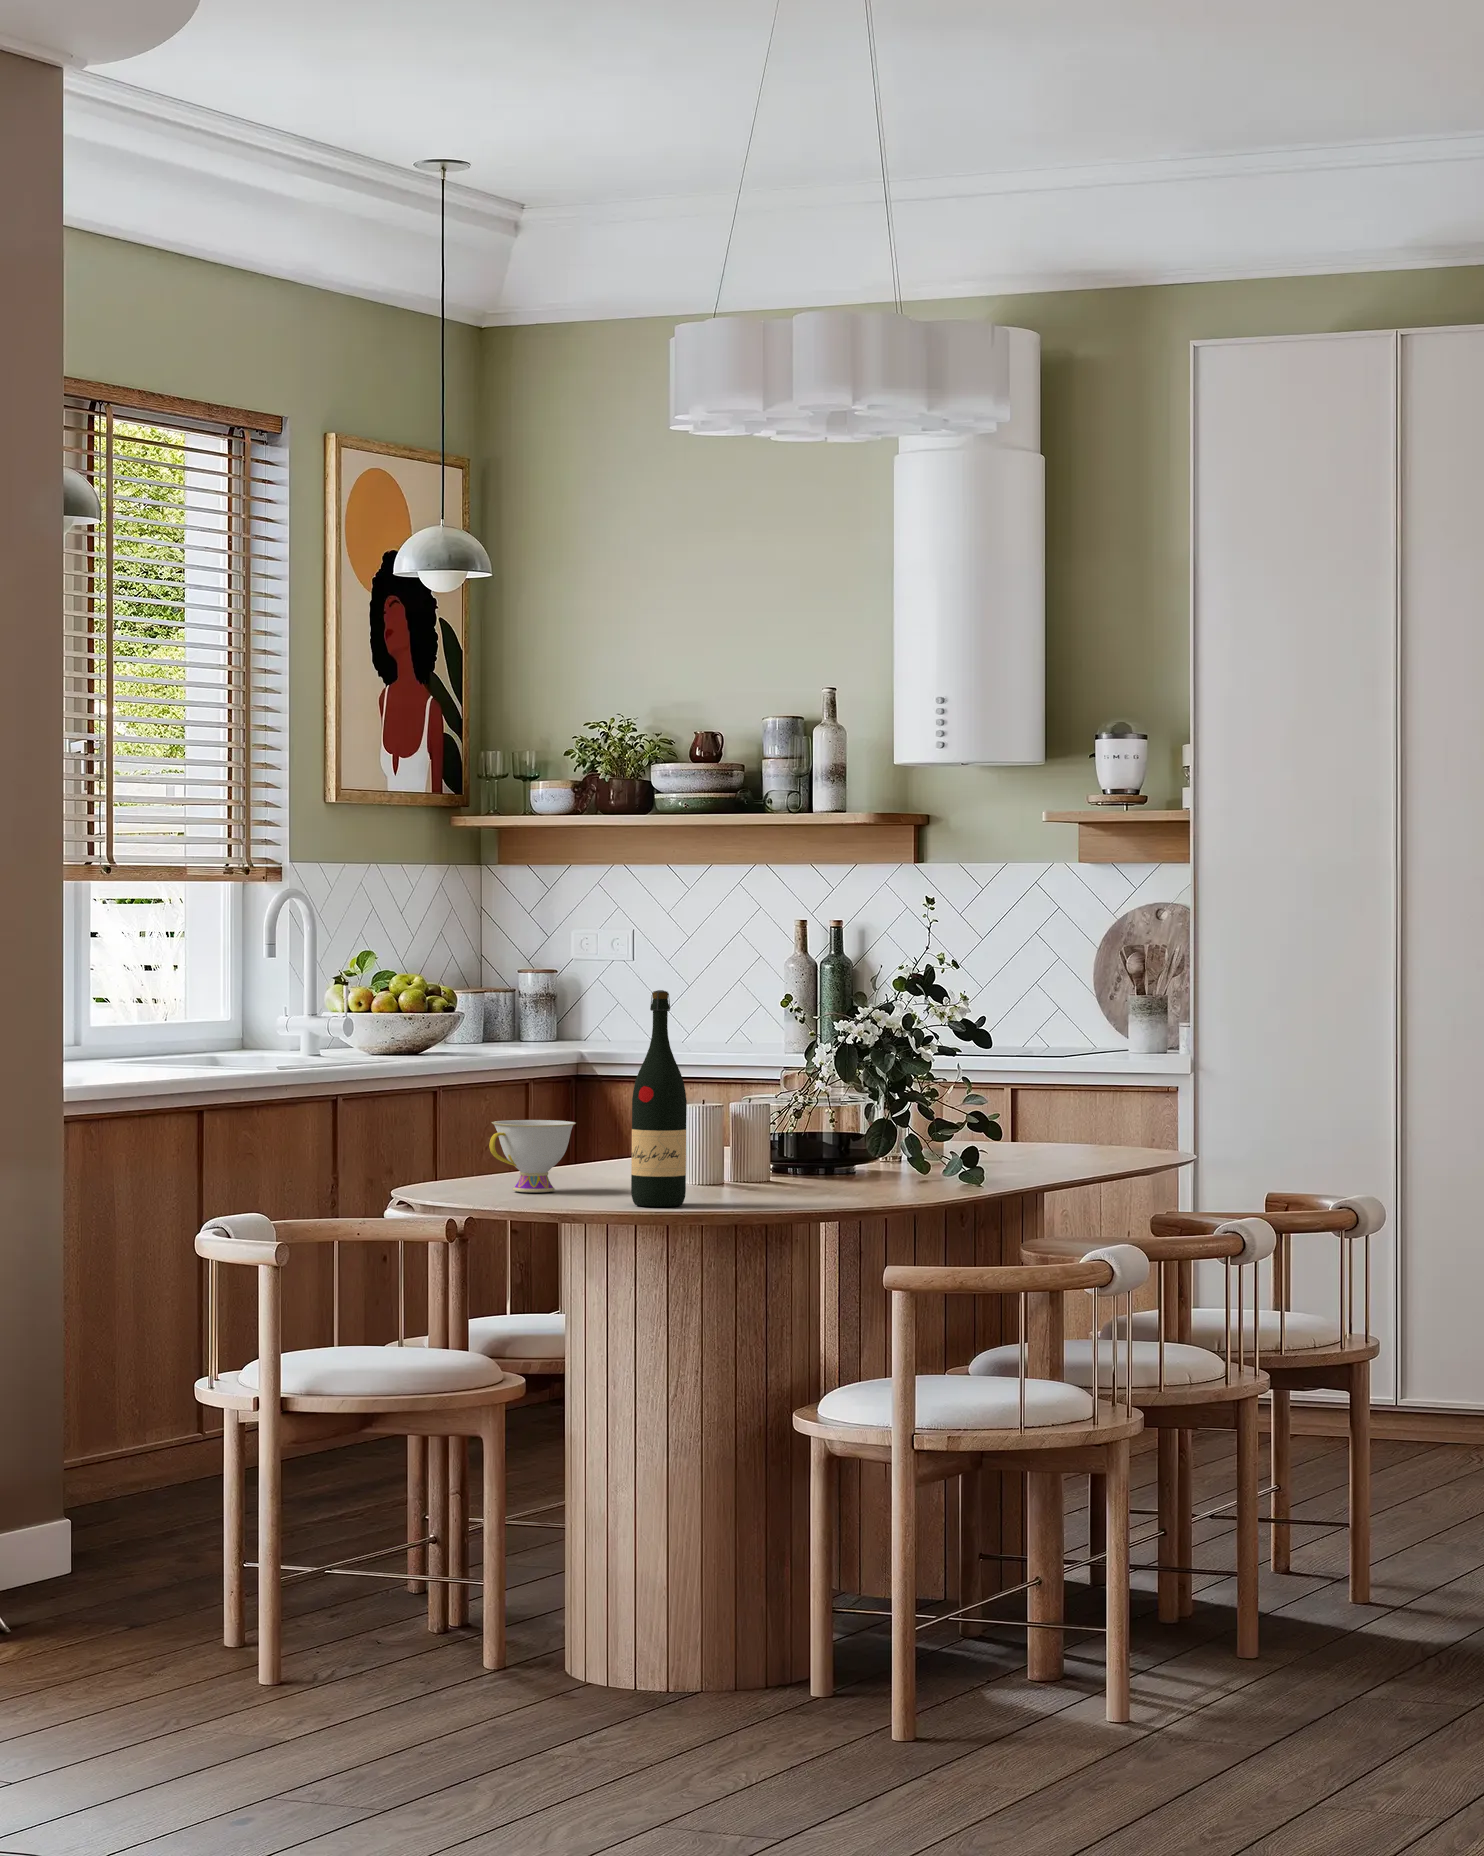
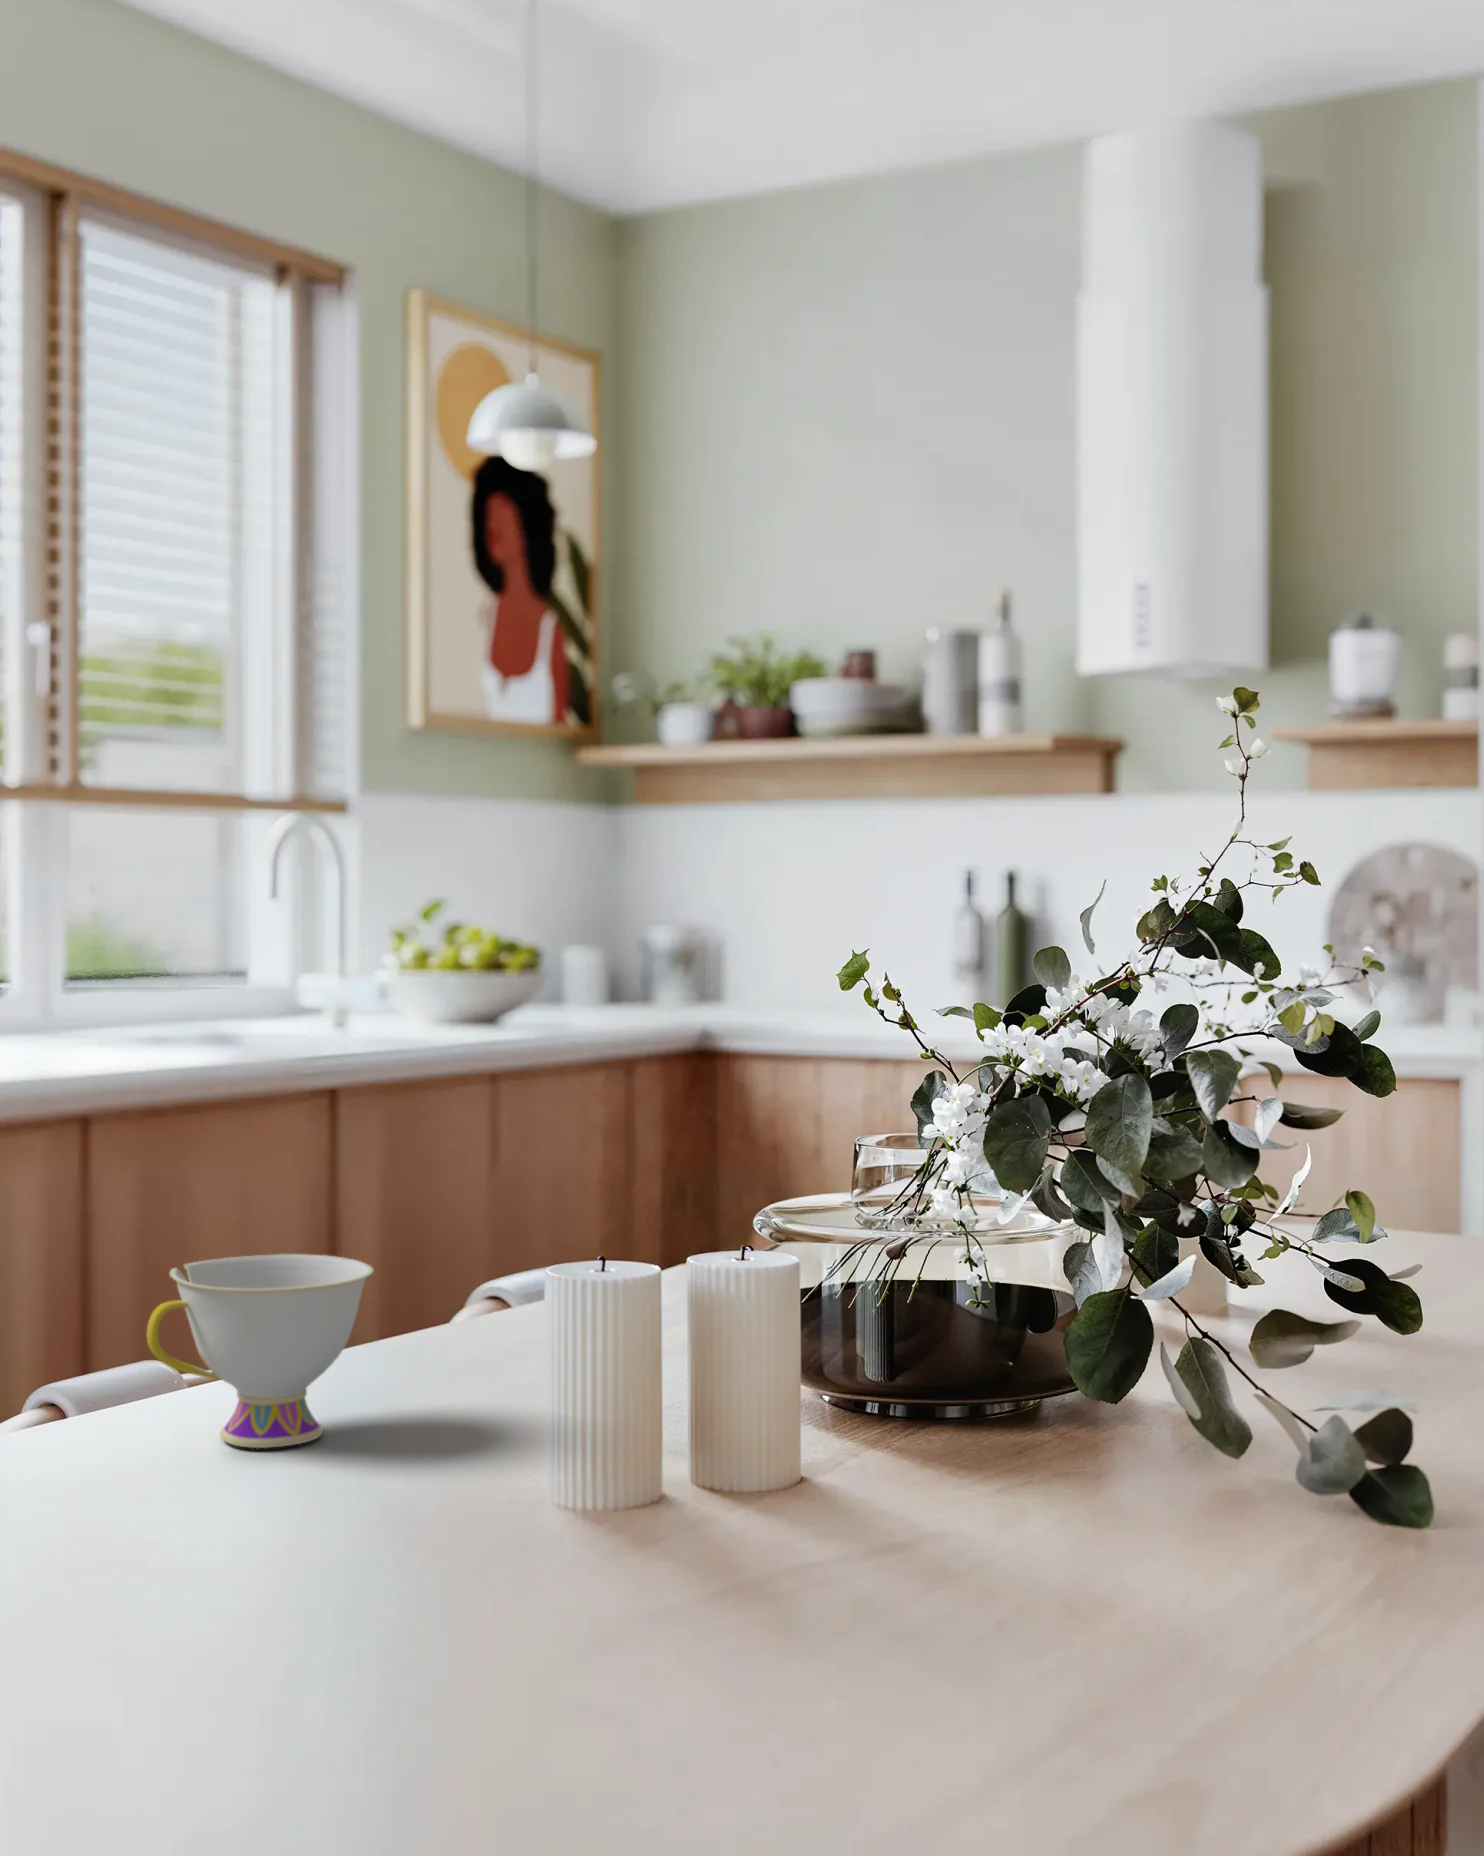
wine bottle: present [631,990,687,1206] -> none [428,955,588,1569]

